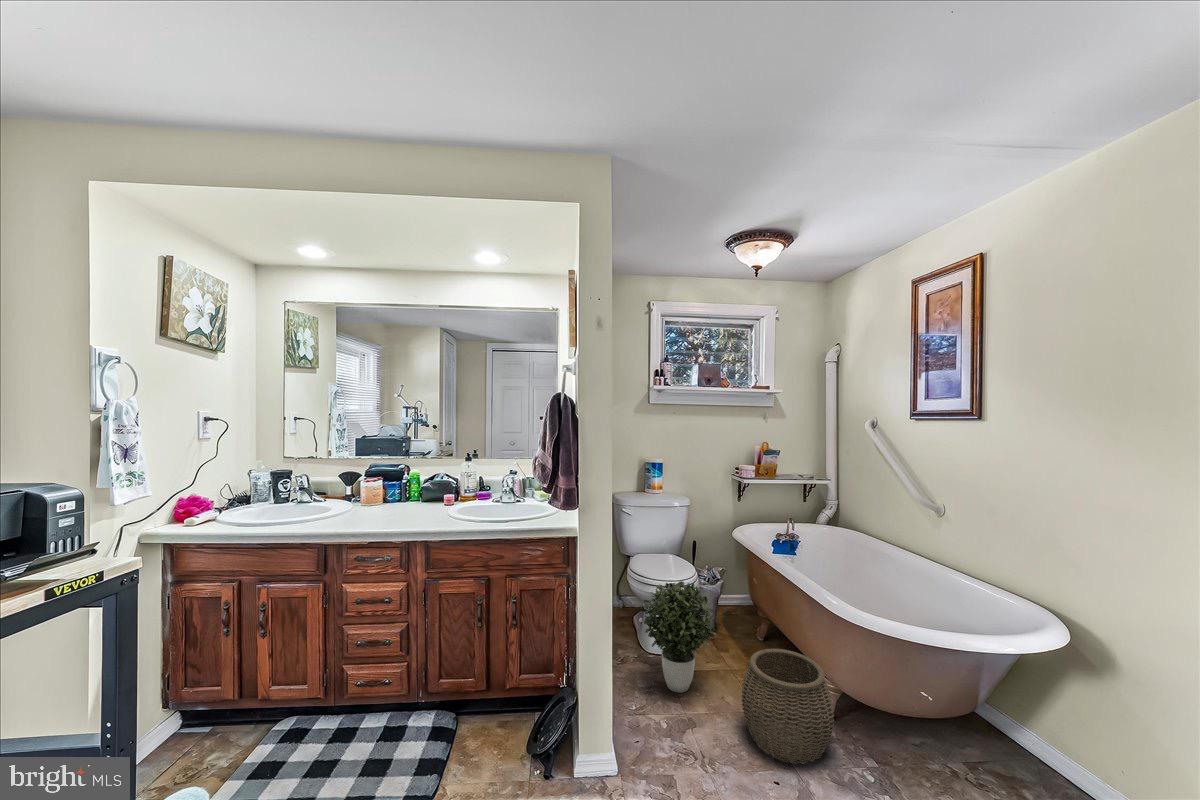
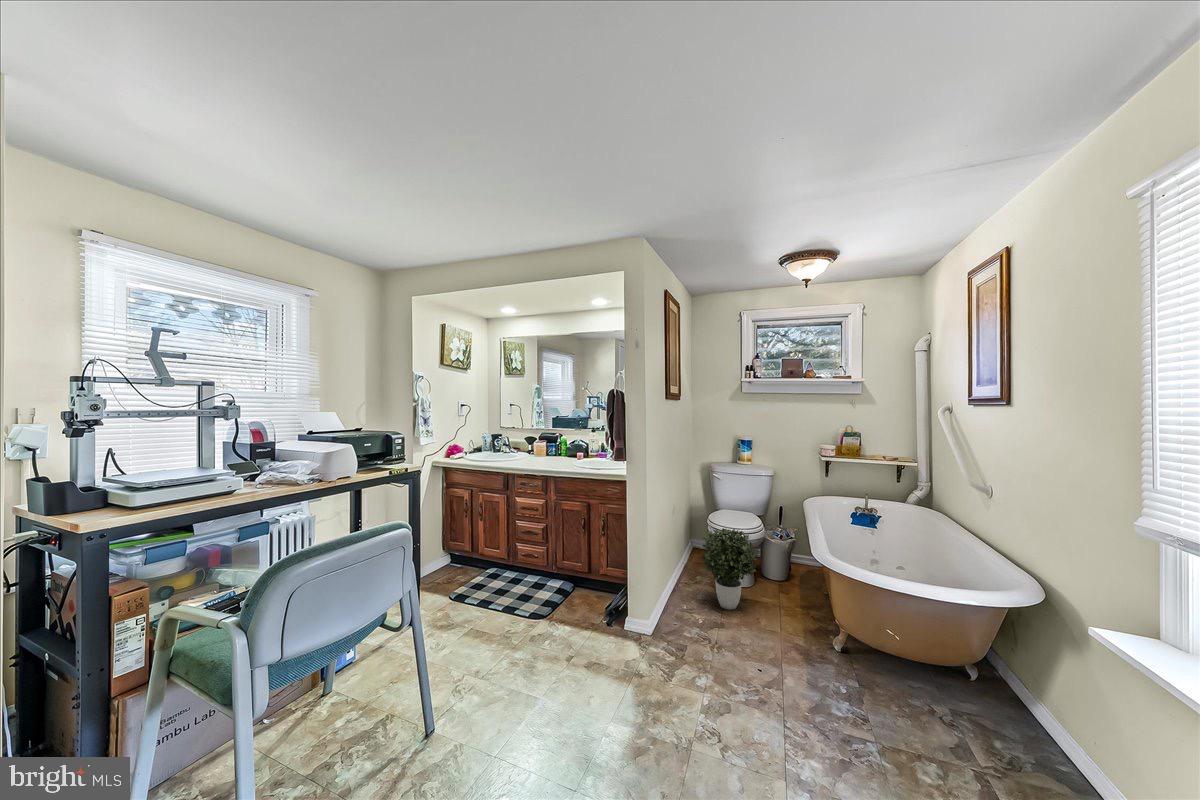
woven basket: present [742,649,834,764] -> none [753,584,825,667]

